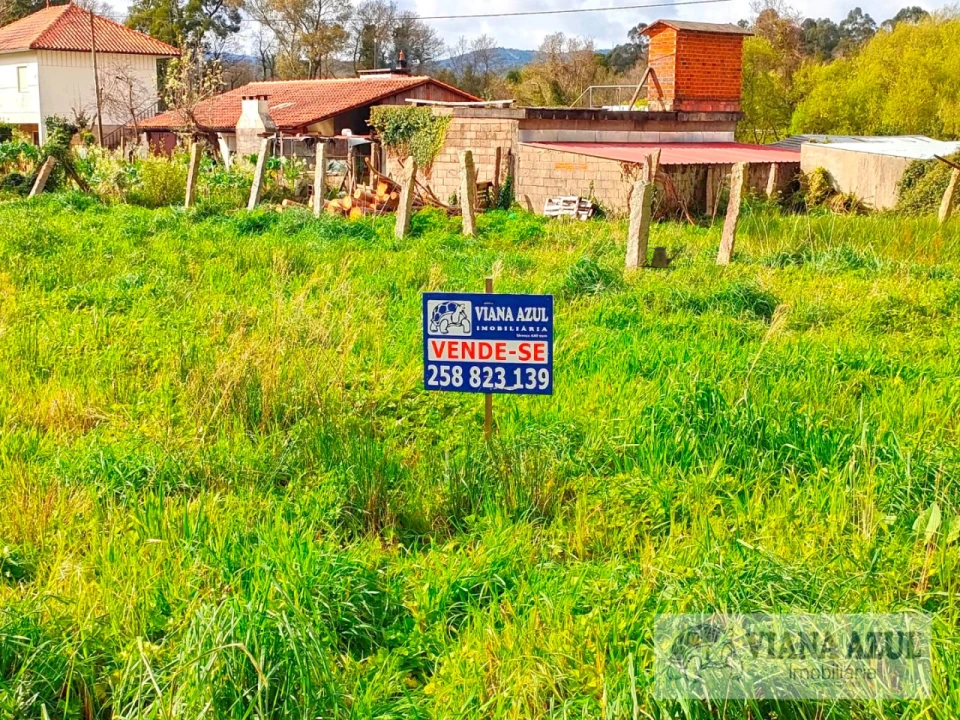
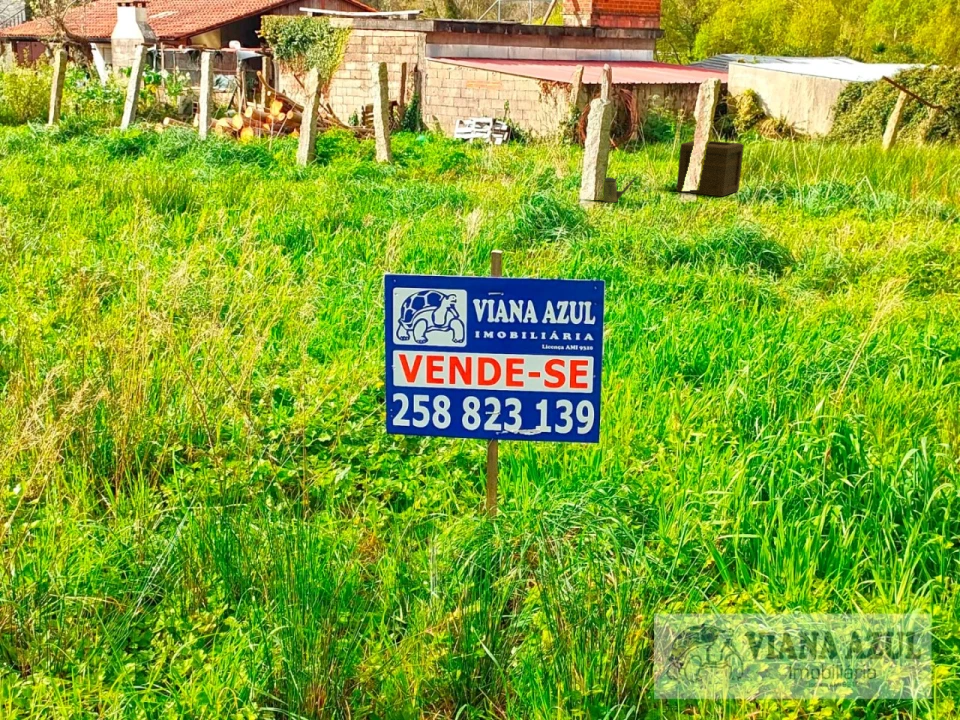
wooden crate: none [726,214,787,263] -> present [677,141,744,197]

